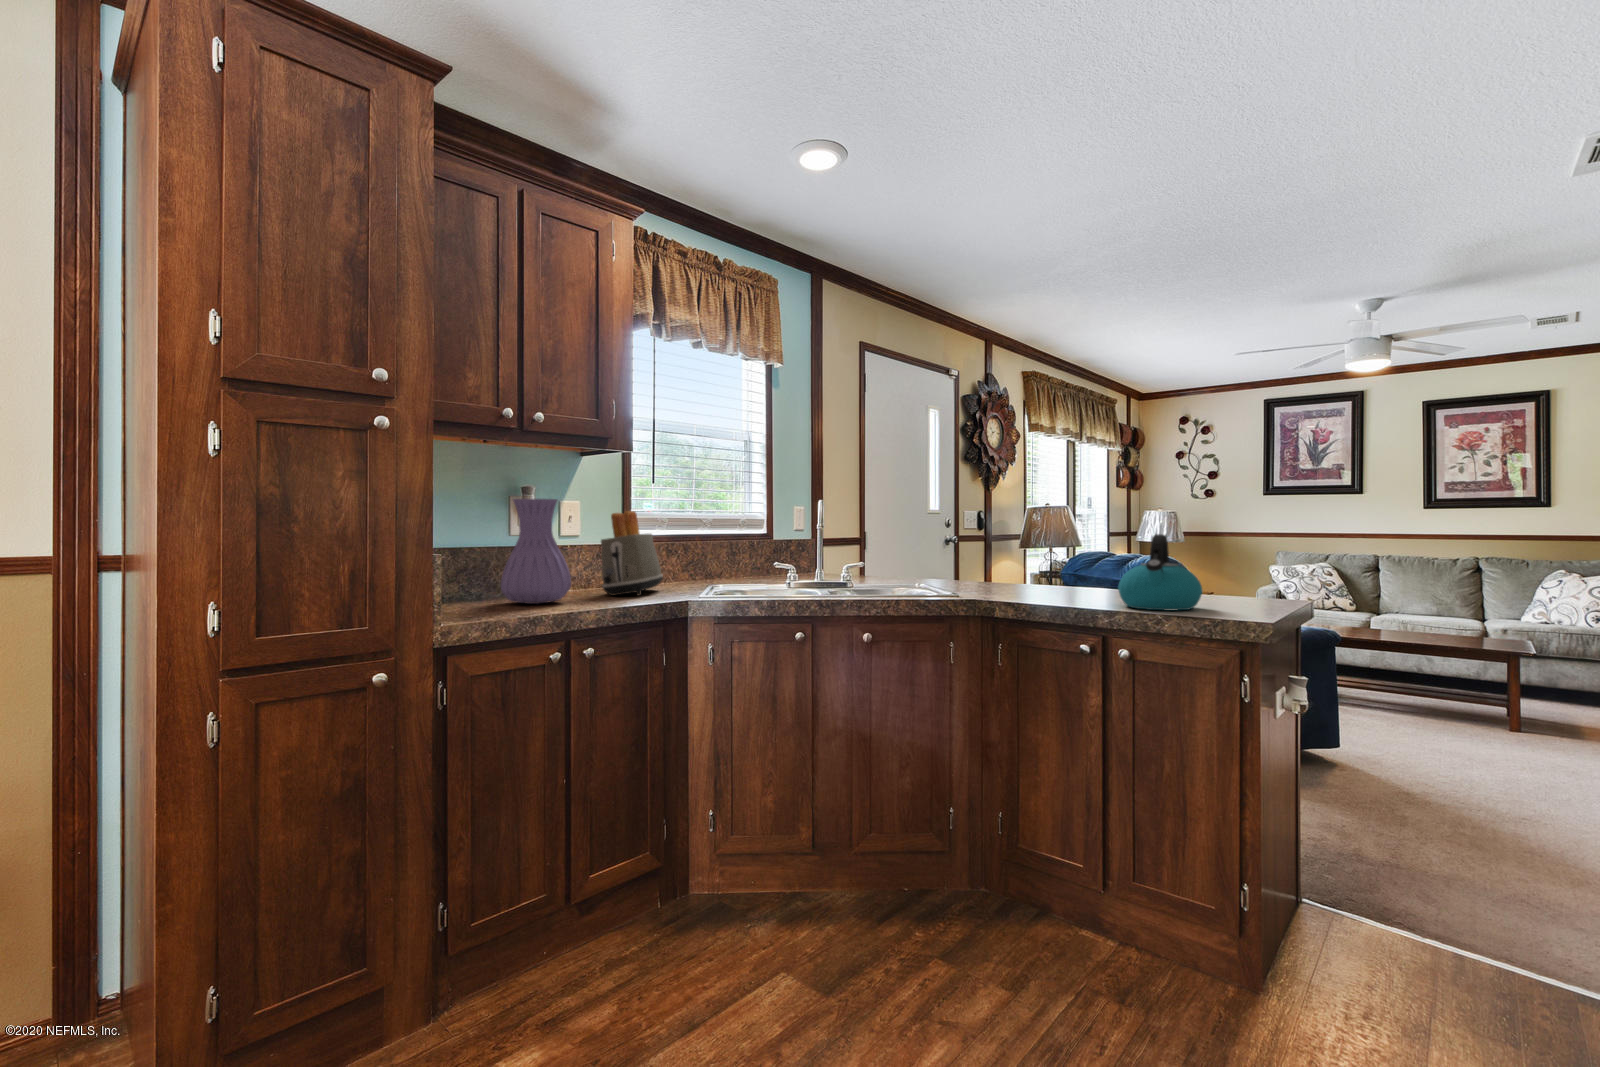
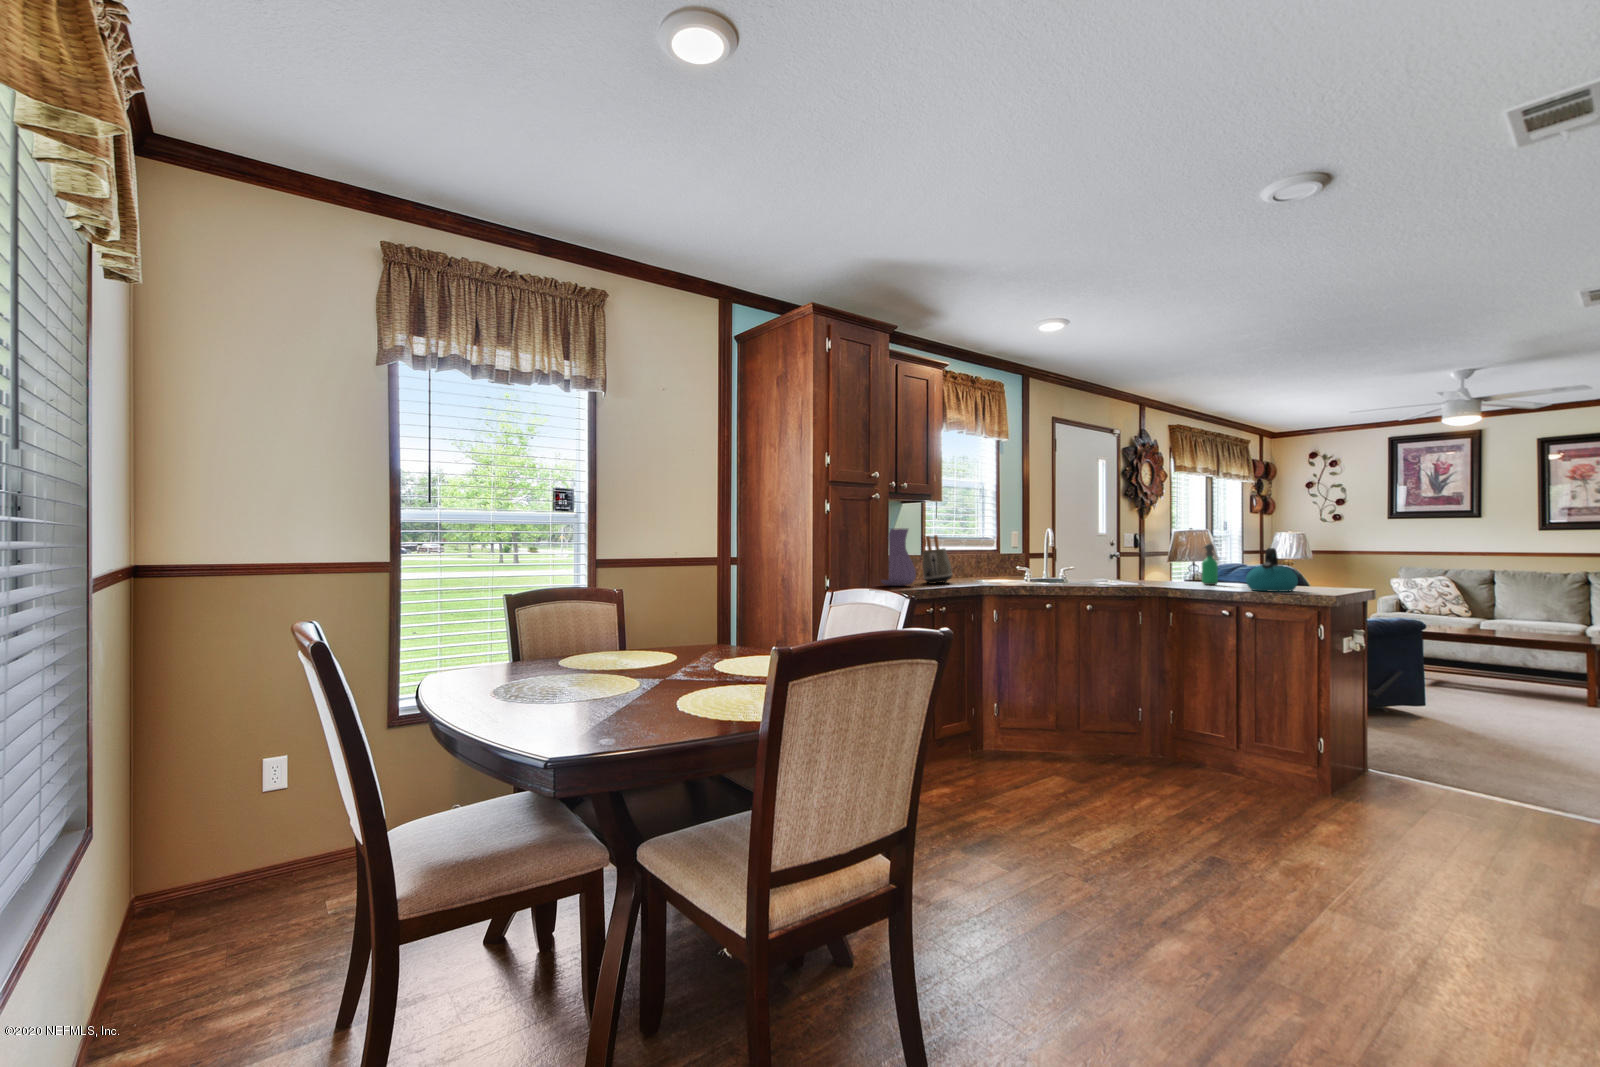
soap dispenser: none [1052,526,1075,592] -> present [1202,544,1218,585]

